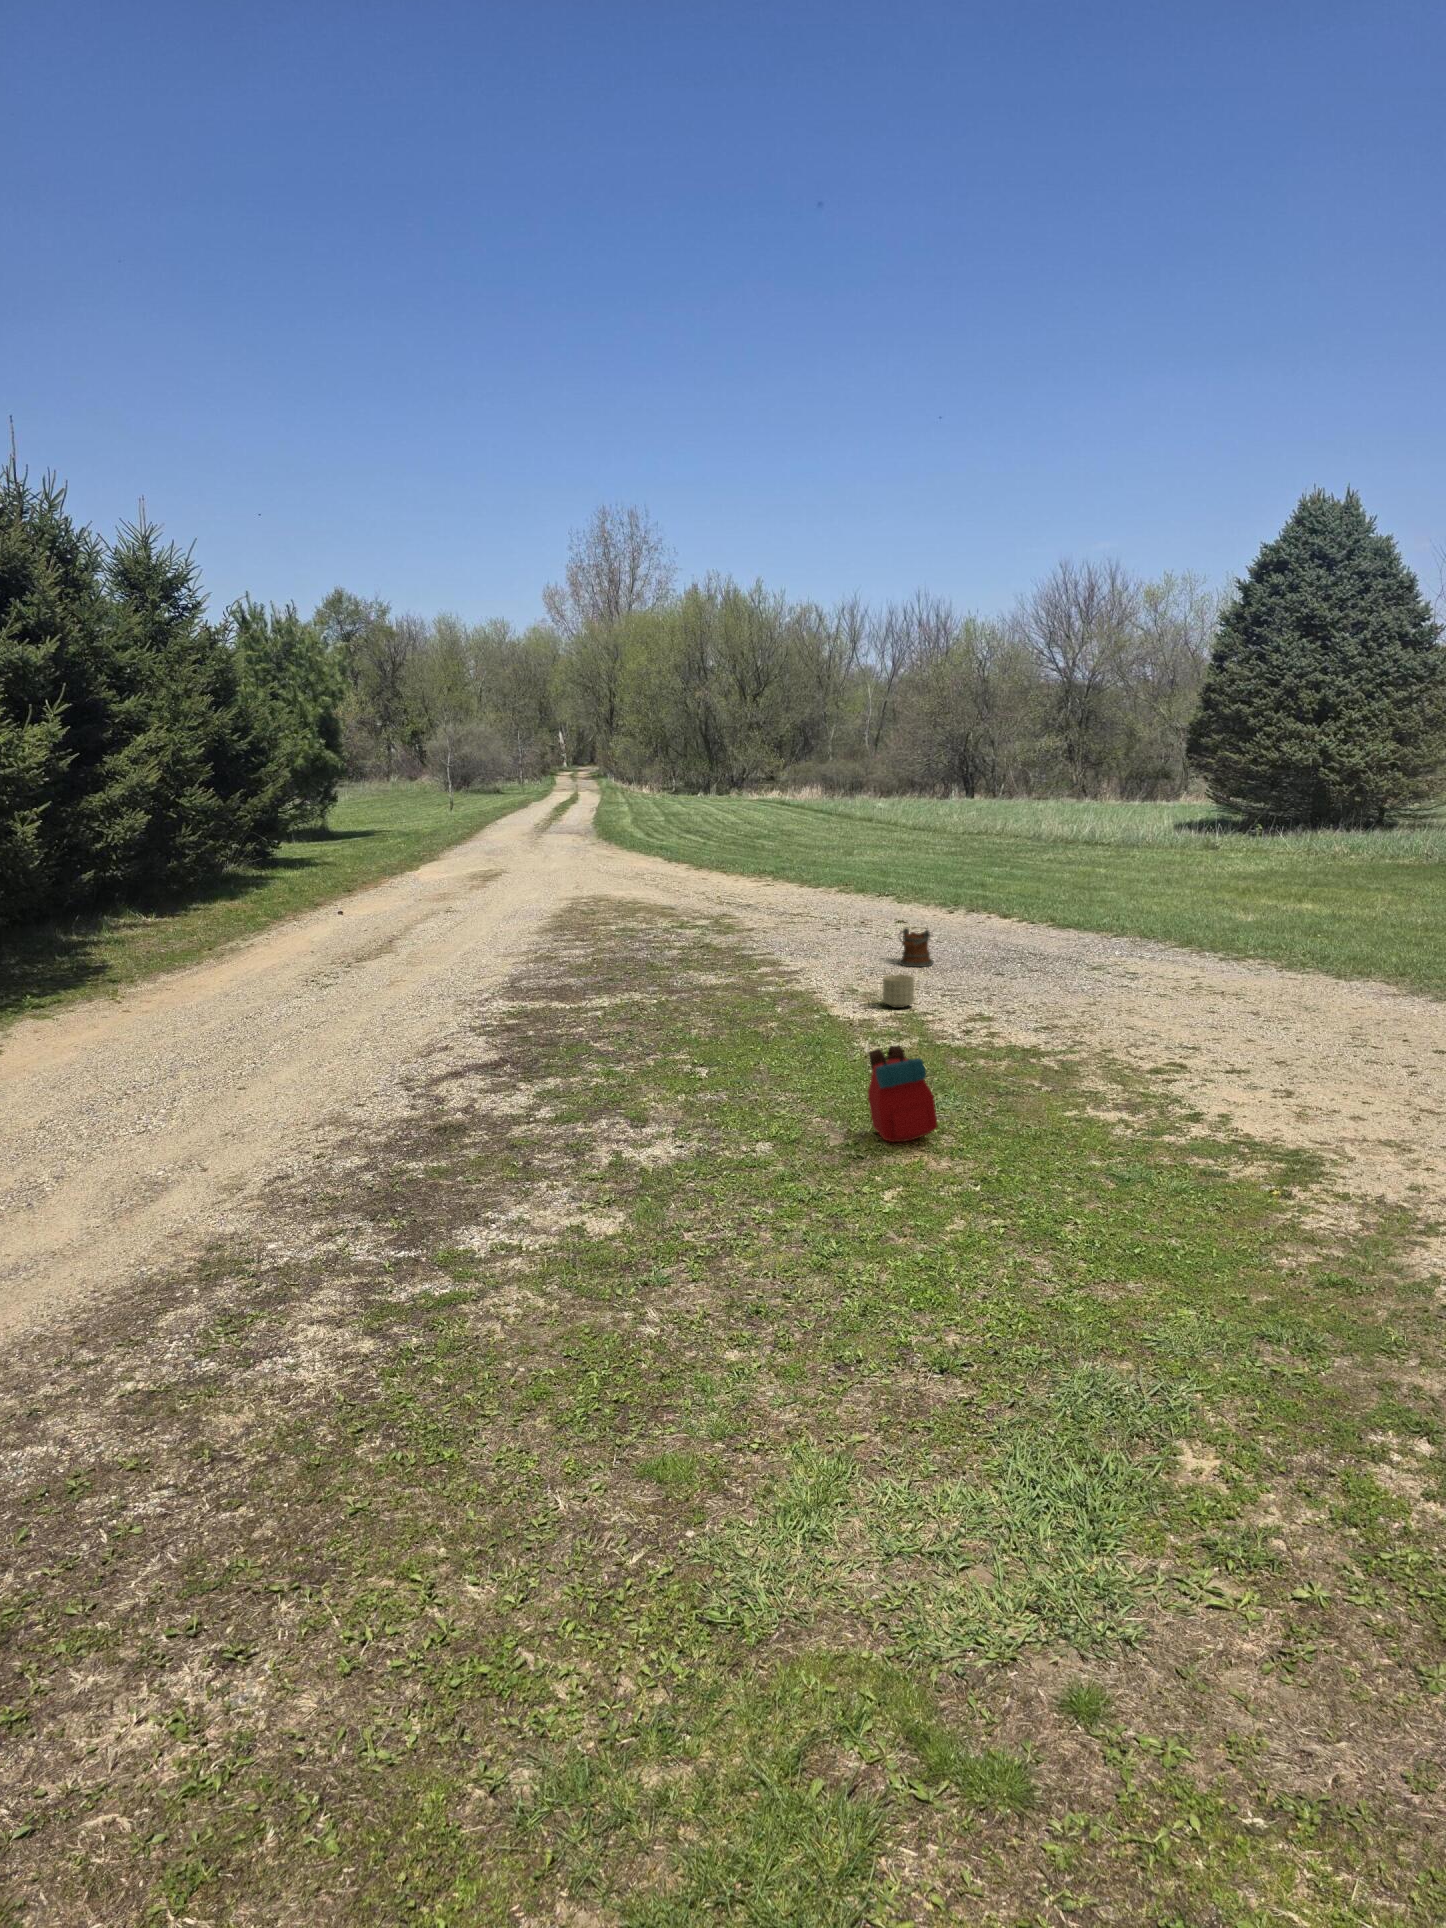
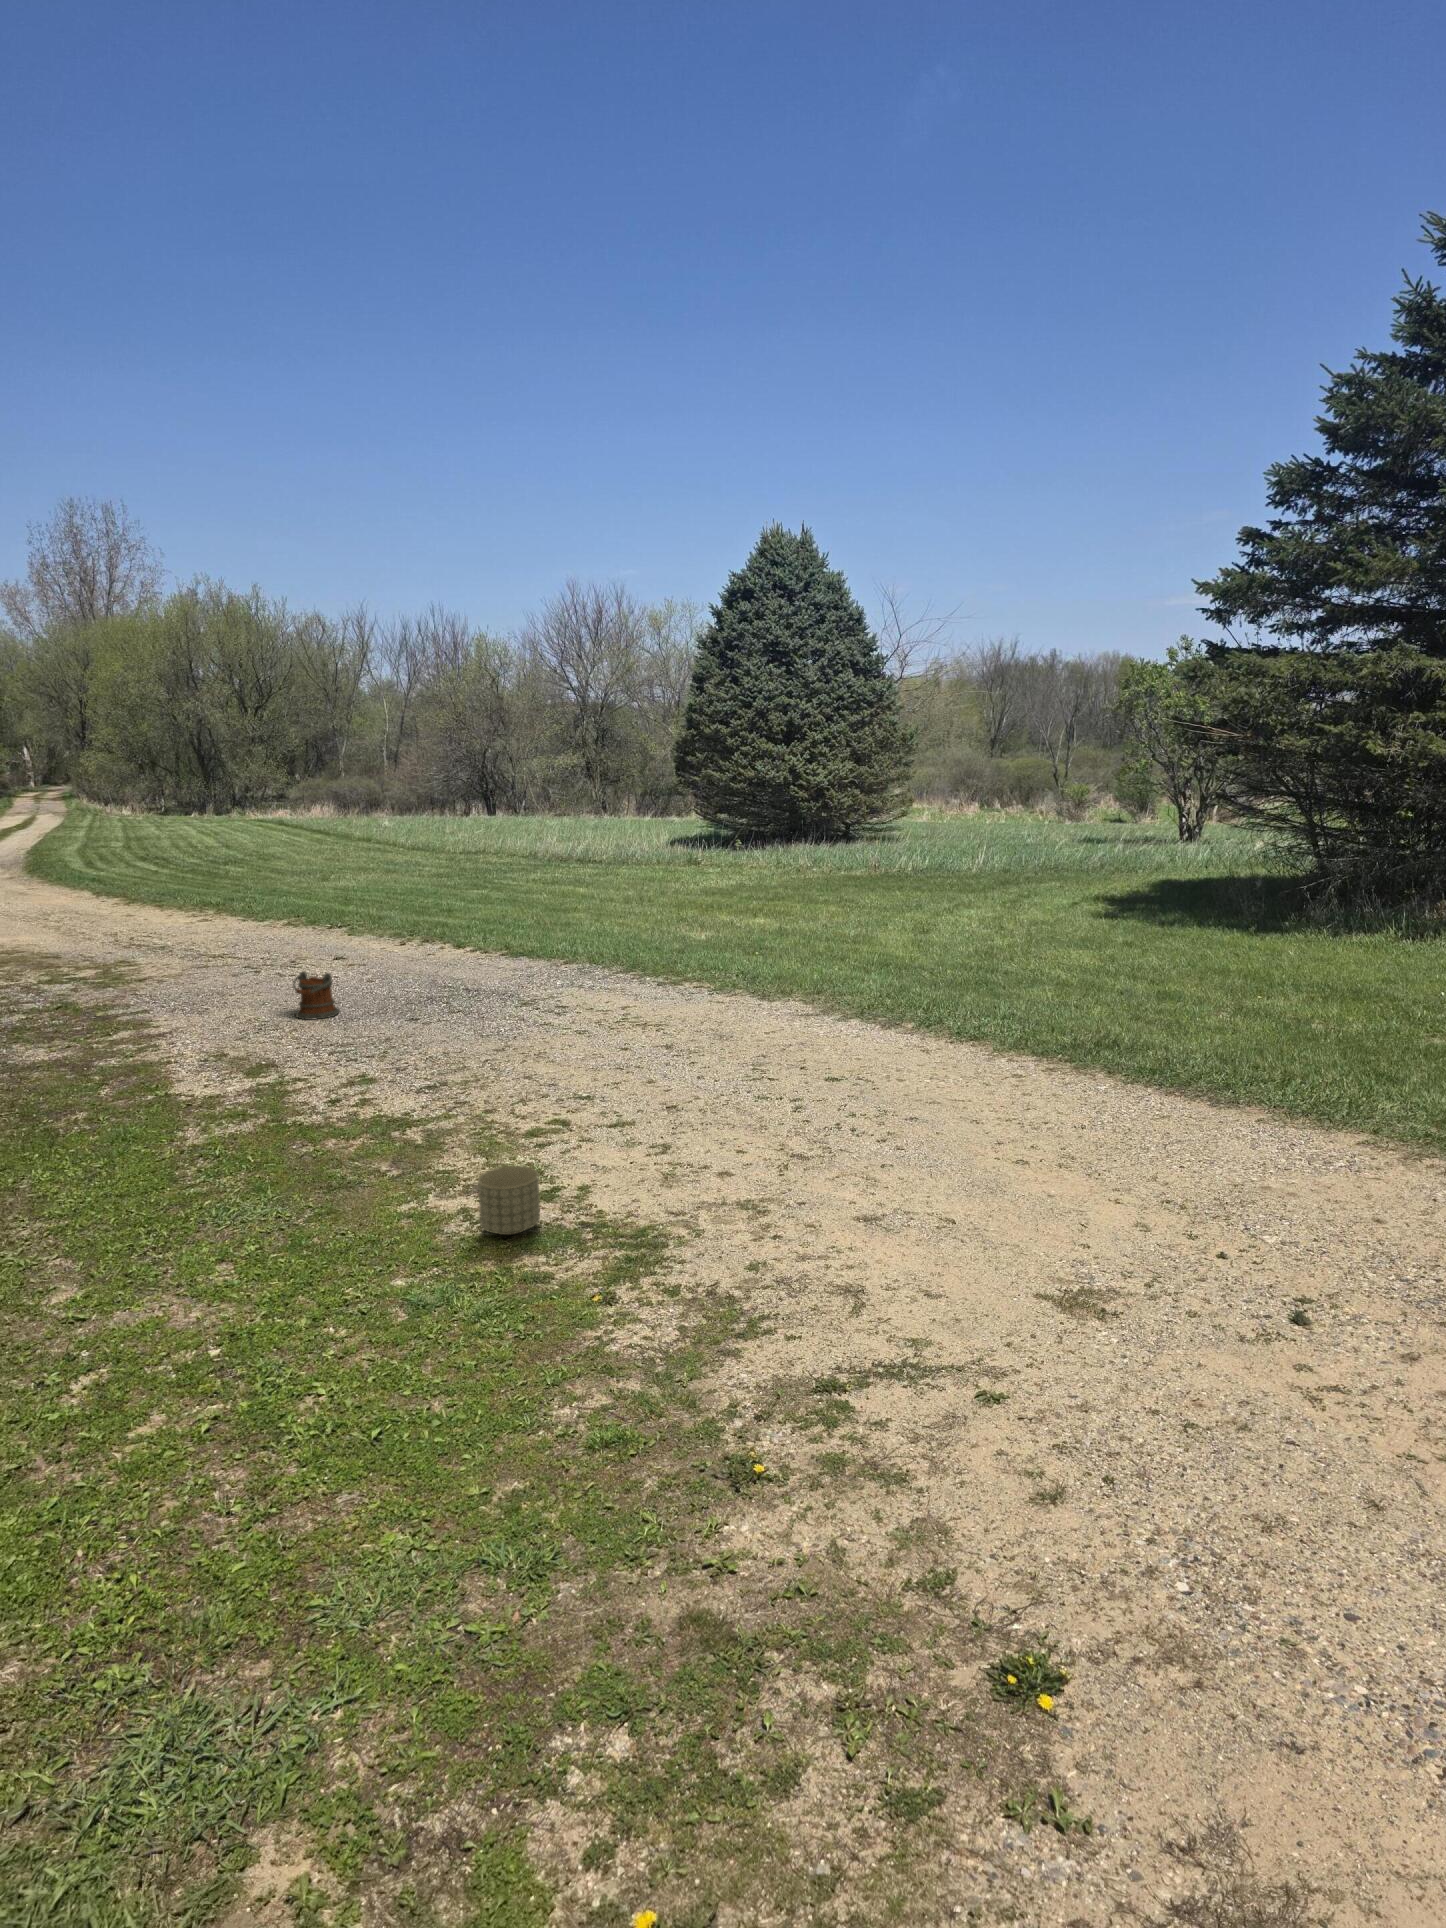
planter: present [883,975,914,1008] -> present [478,1166,540,1235]
backpack: present [868,1045,938,1142] -> none [79,1162,188,1305]

